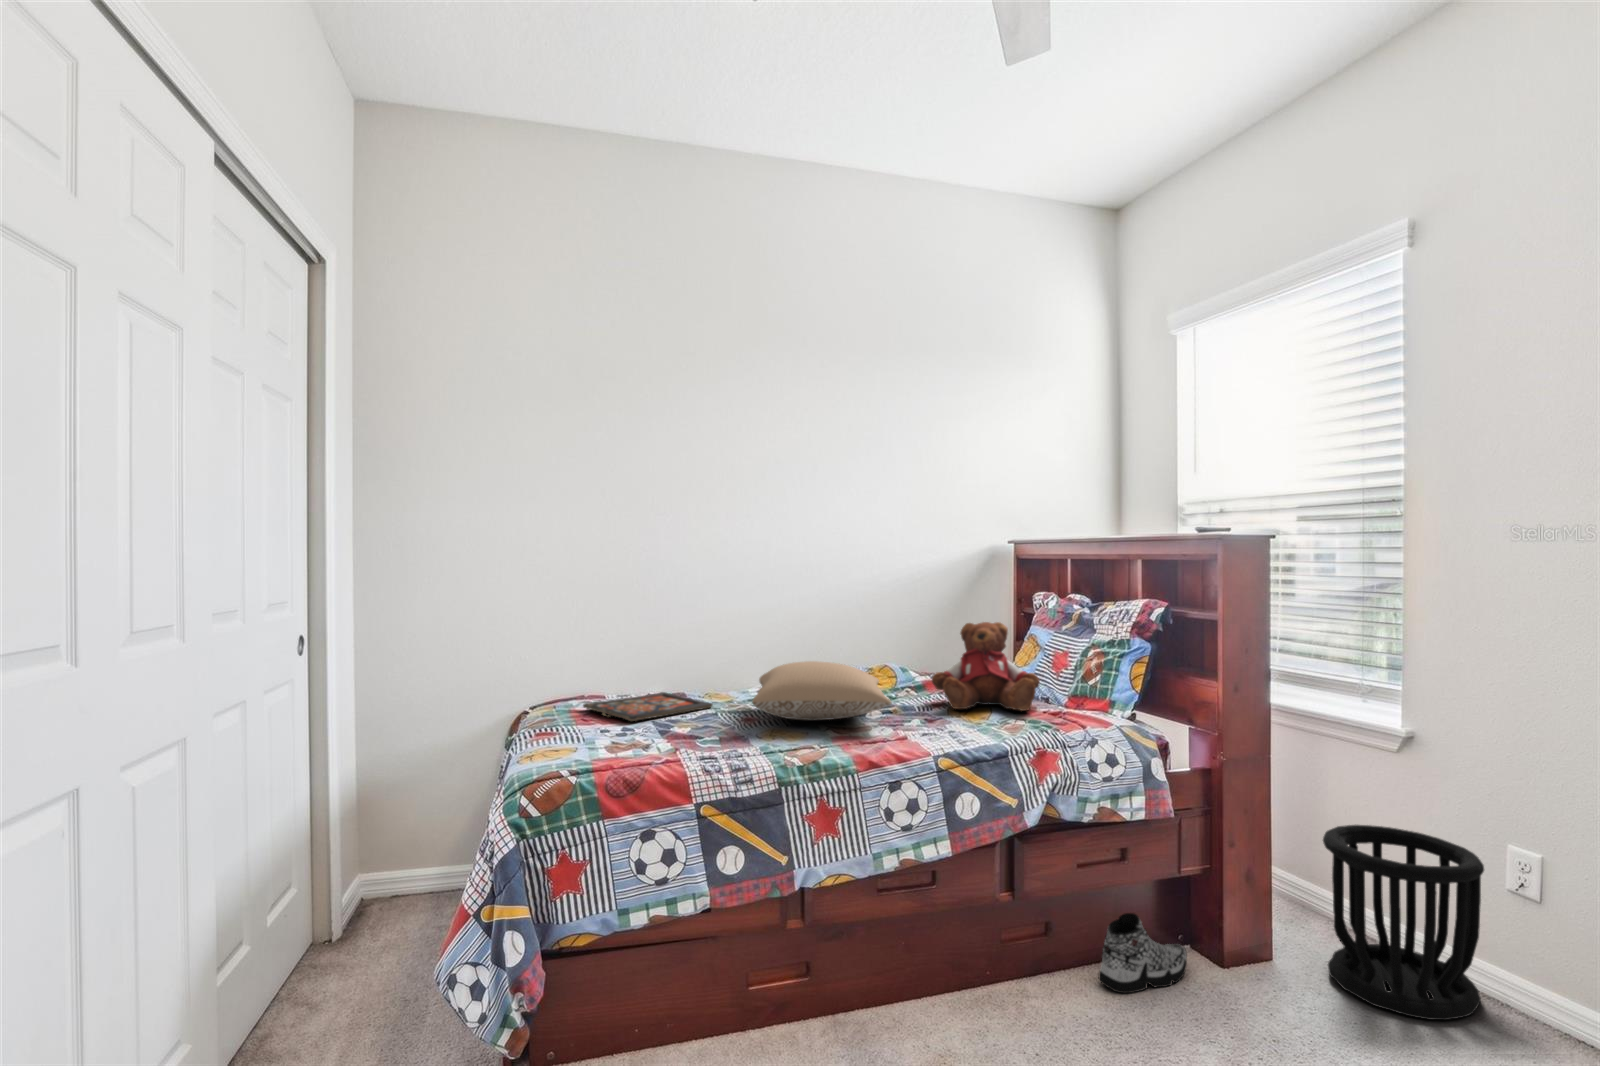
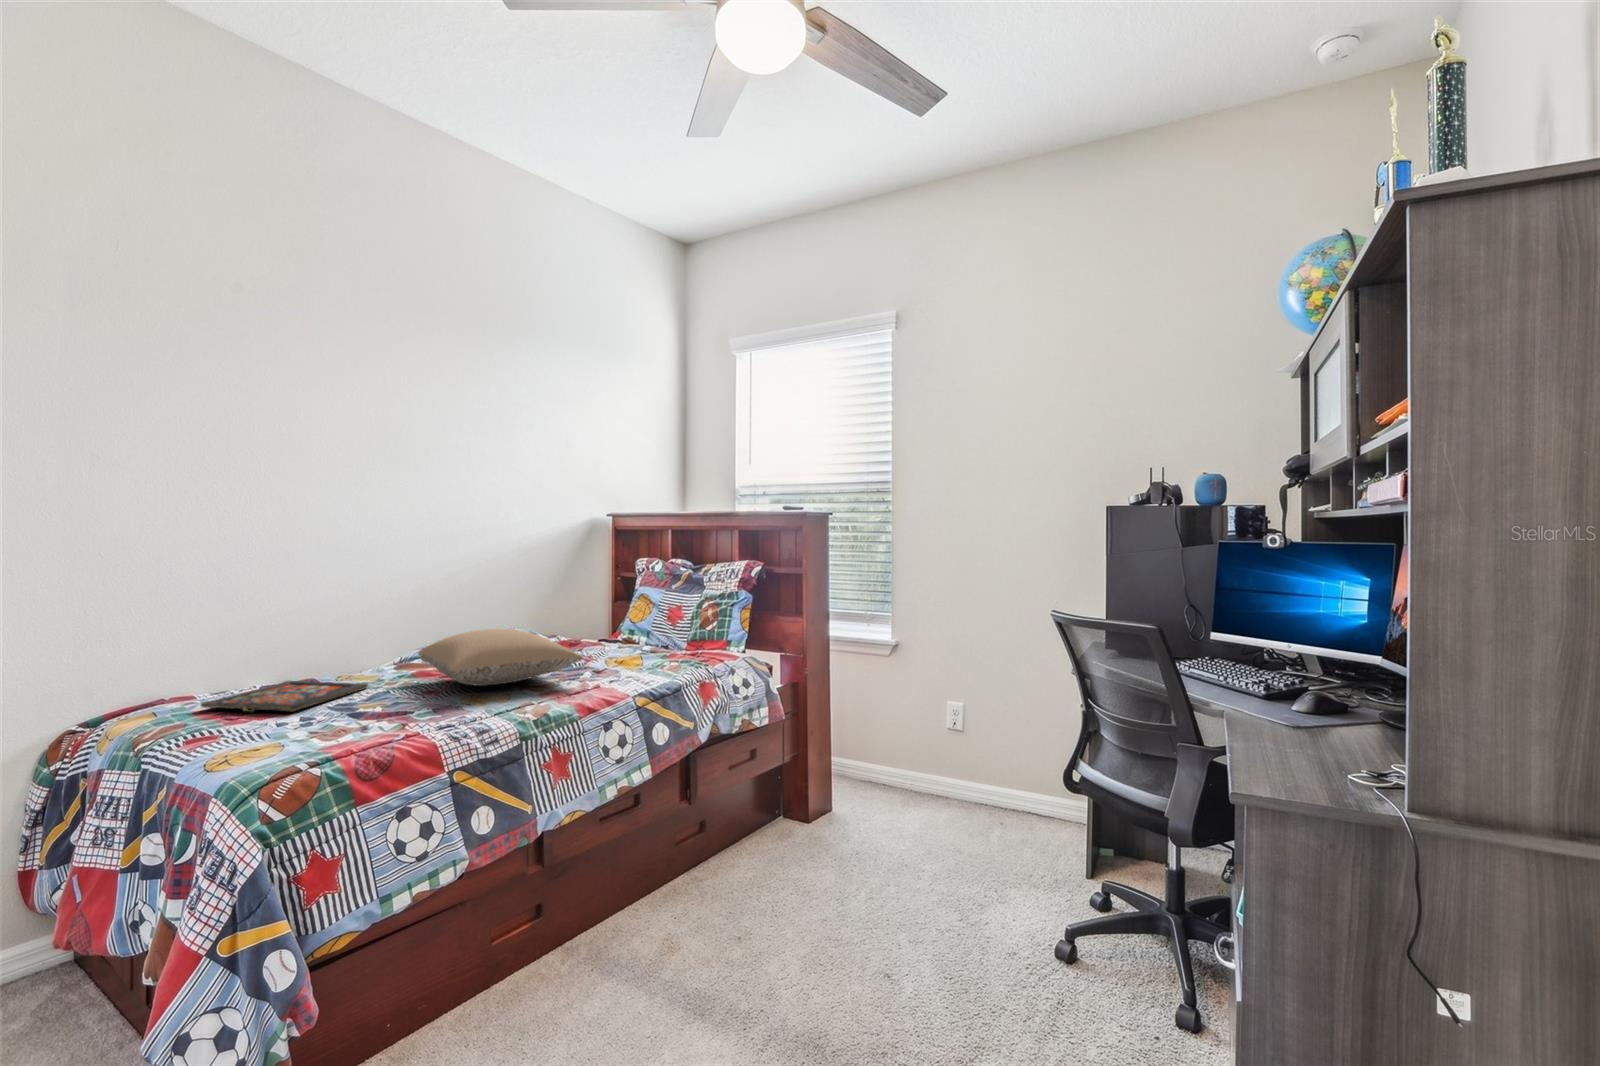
teddy bear: present [932,622,1040,711] -> none [582,585,674,661]
wastebasket: present [1323,825,1484,1020] -> none [863,704,950,819]
sneaker: present [1099,913,1187,993] -> none [742,796,793,856]

